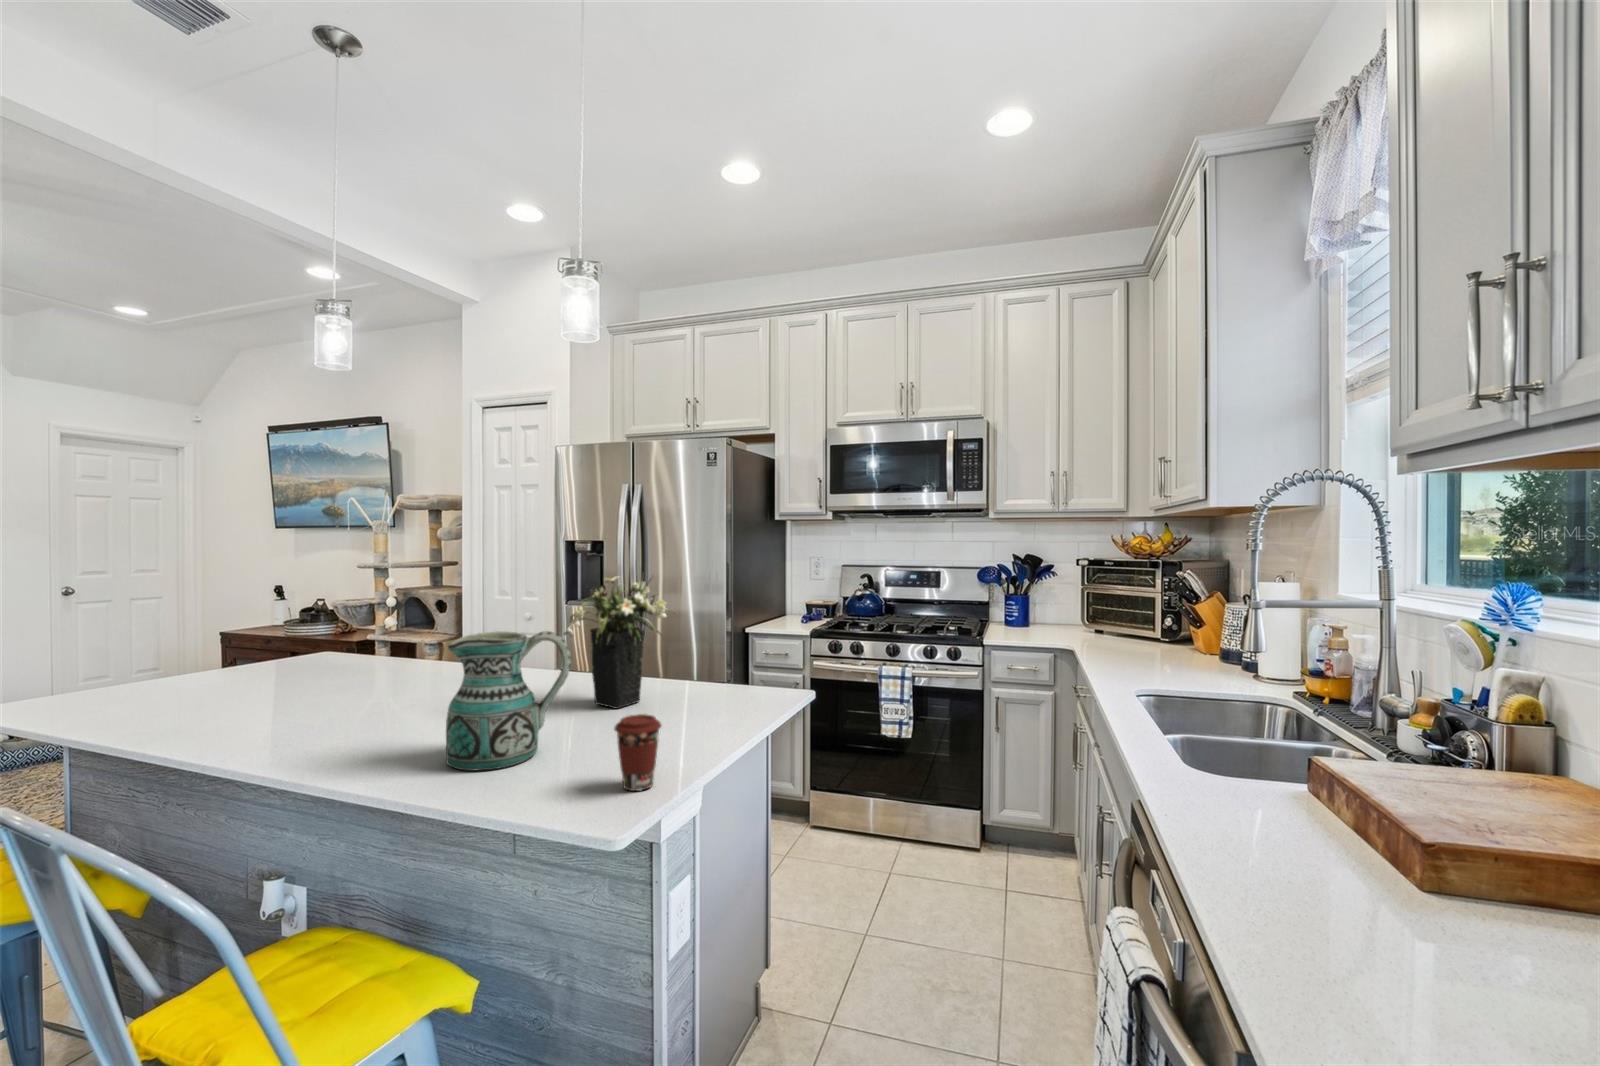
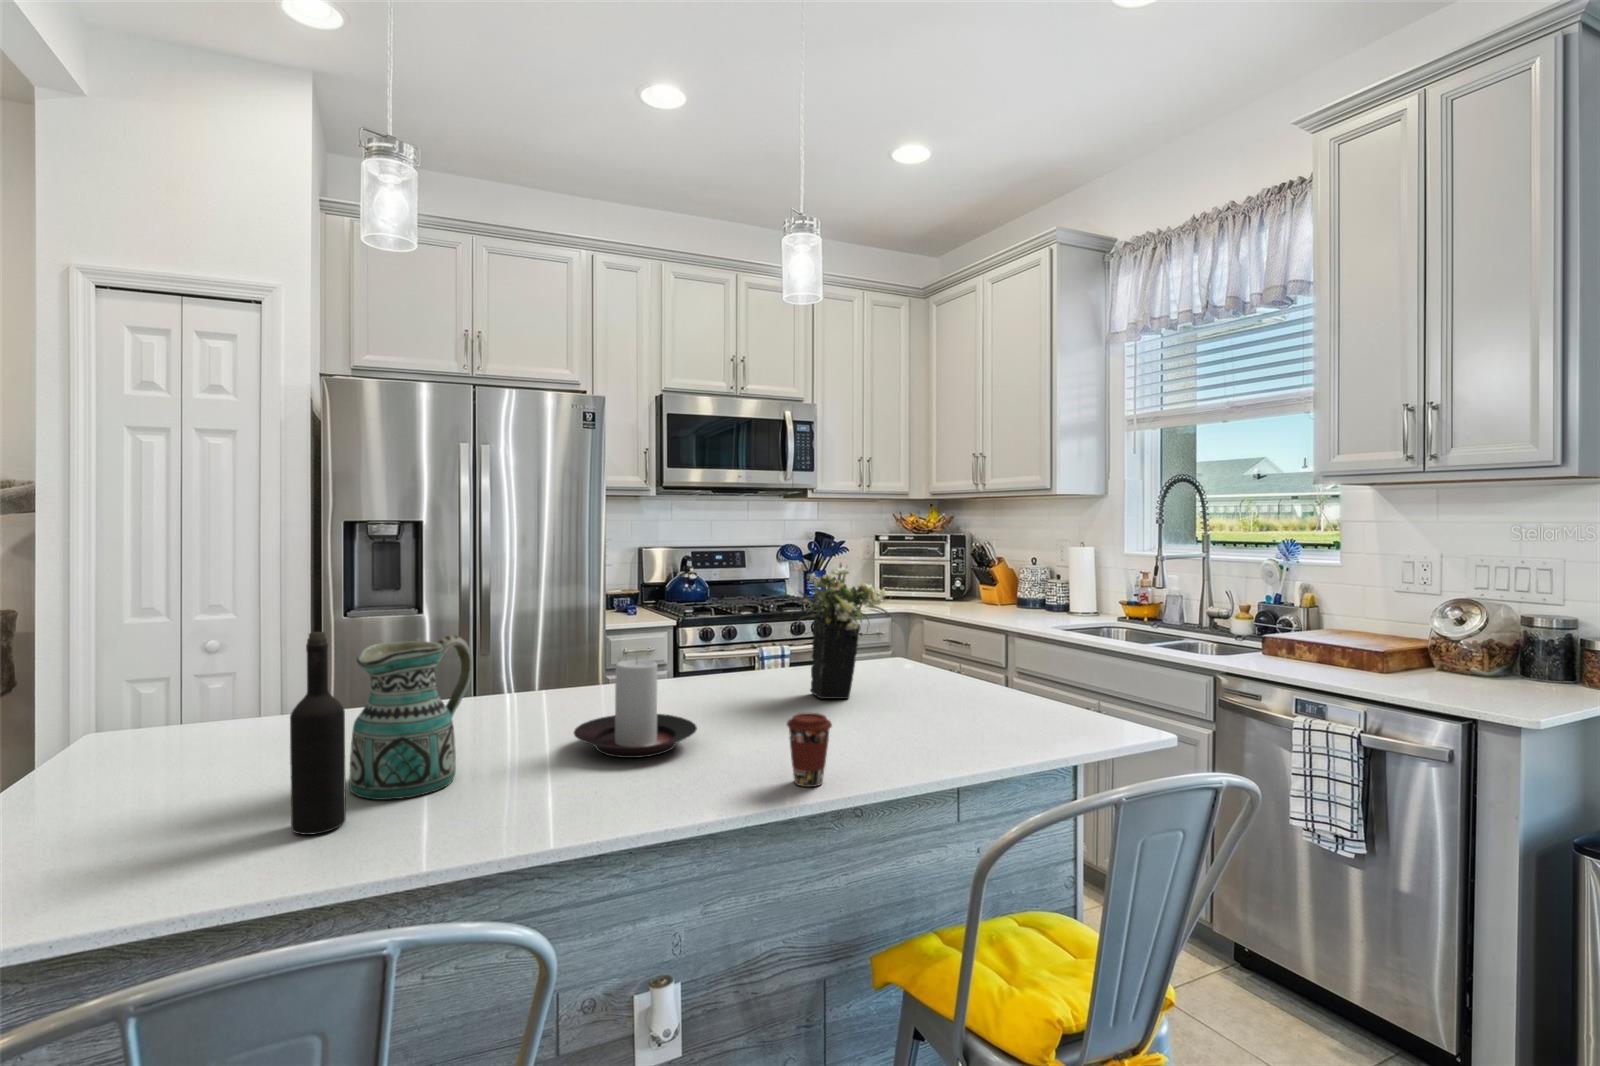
wine bottle: none [116,591,156,710] -> present [290,632,346,835]
ceramic pitcher: present [446,631,571,771] -> present [349,635,472,800]
candle holder: none [312,635,425,713] -> present [574,659,697,758]
coffee cup: present [614,714,661,791] -> present [787,713,832,787]

